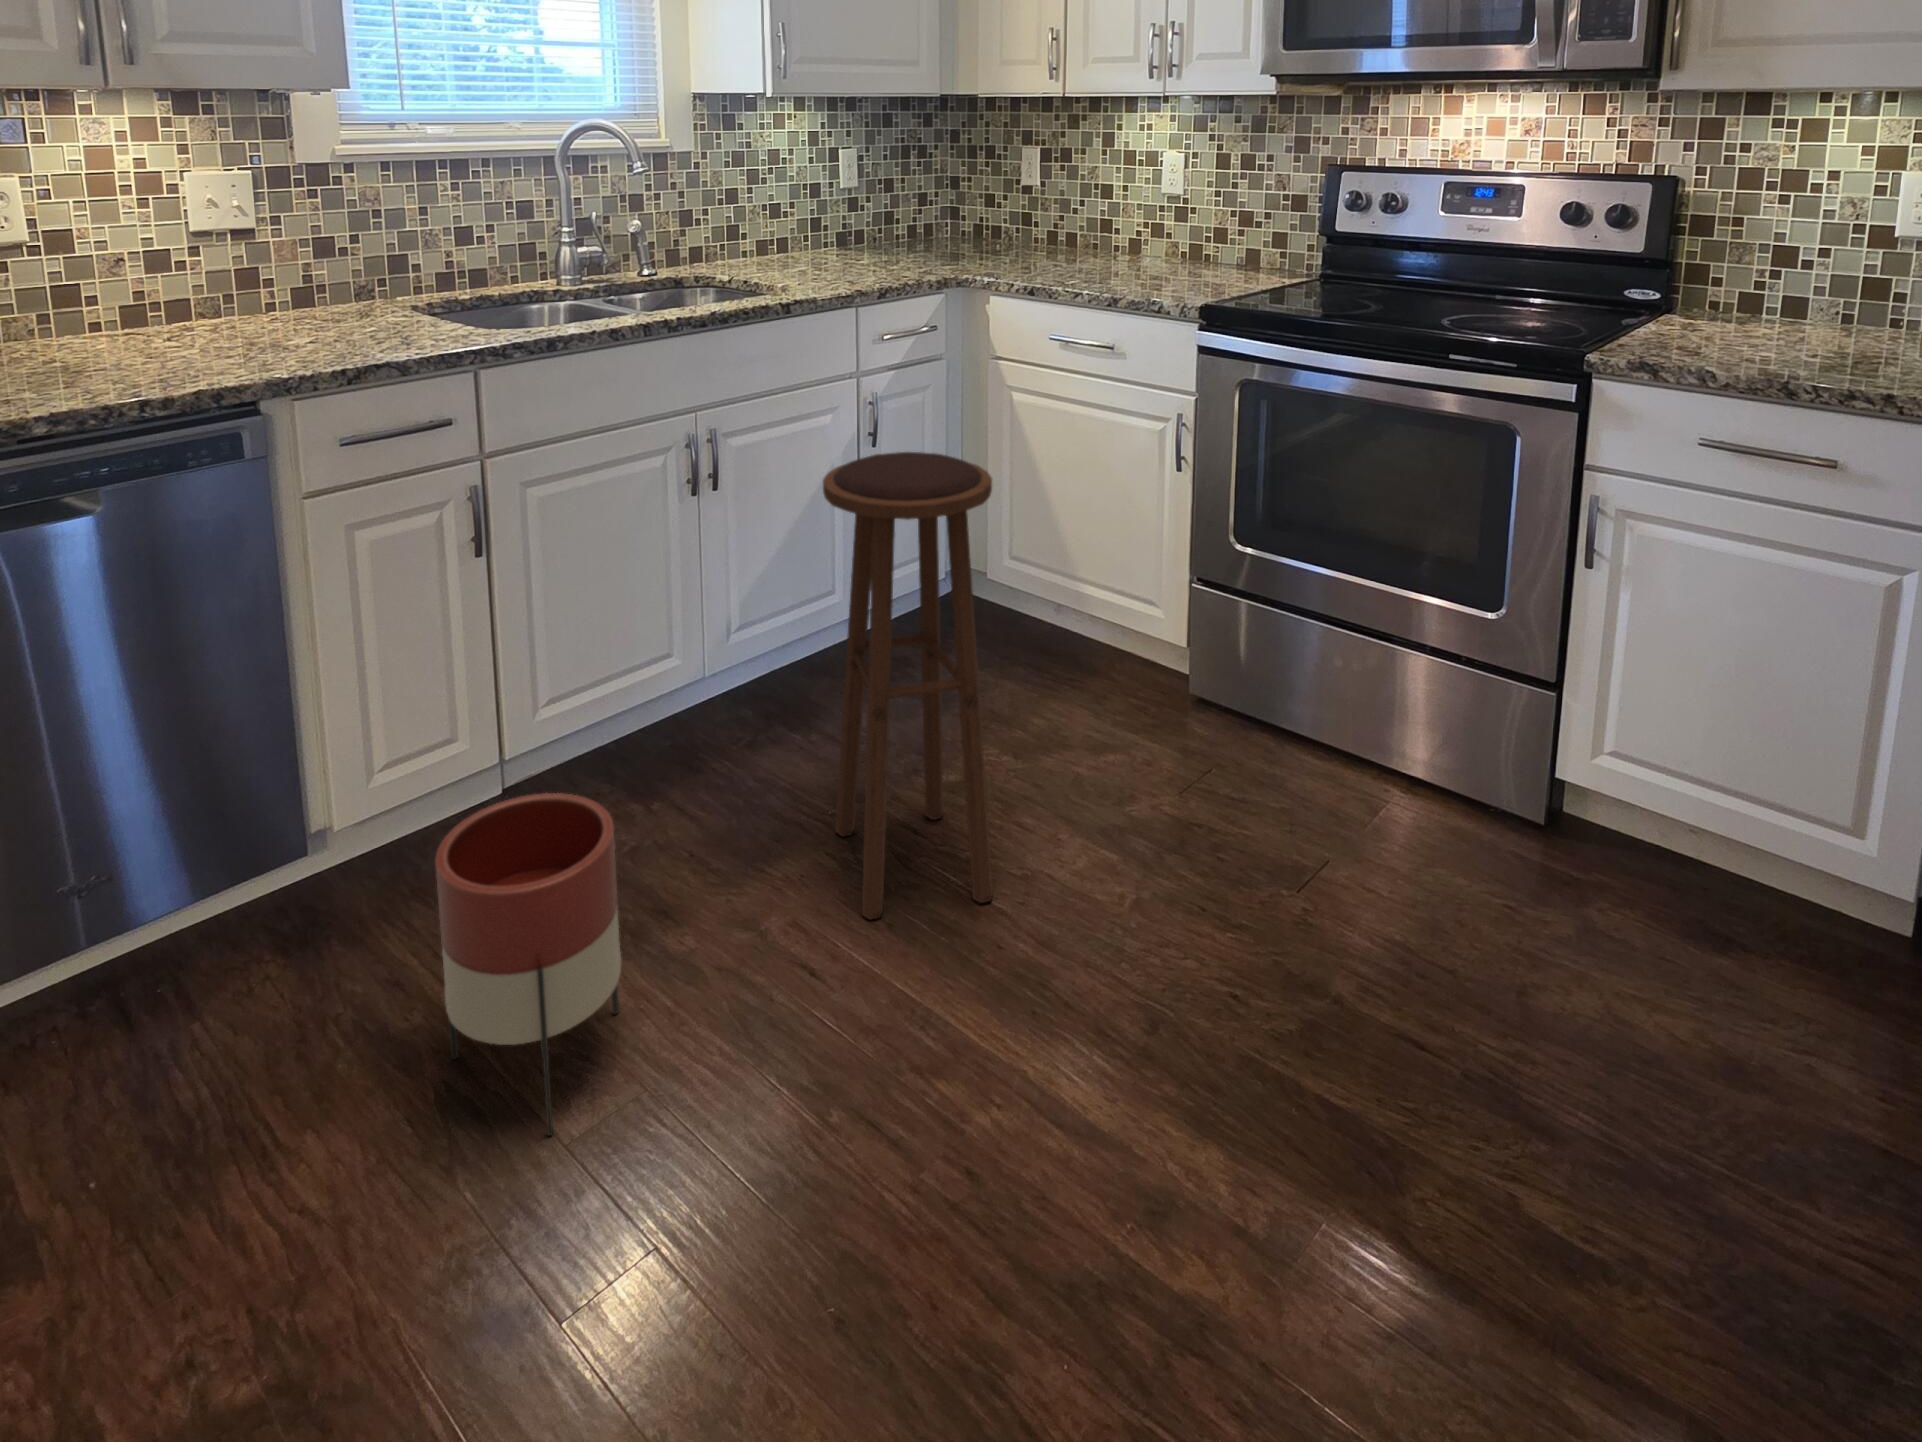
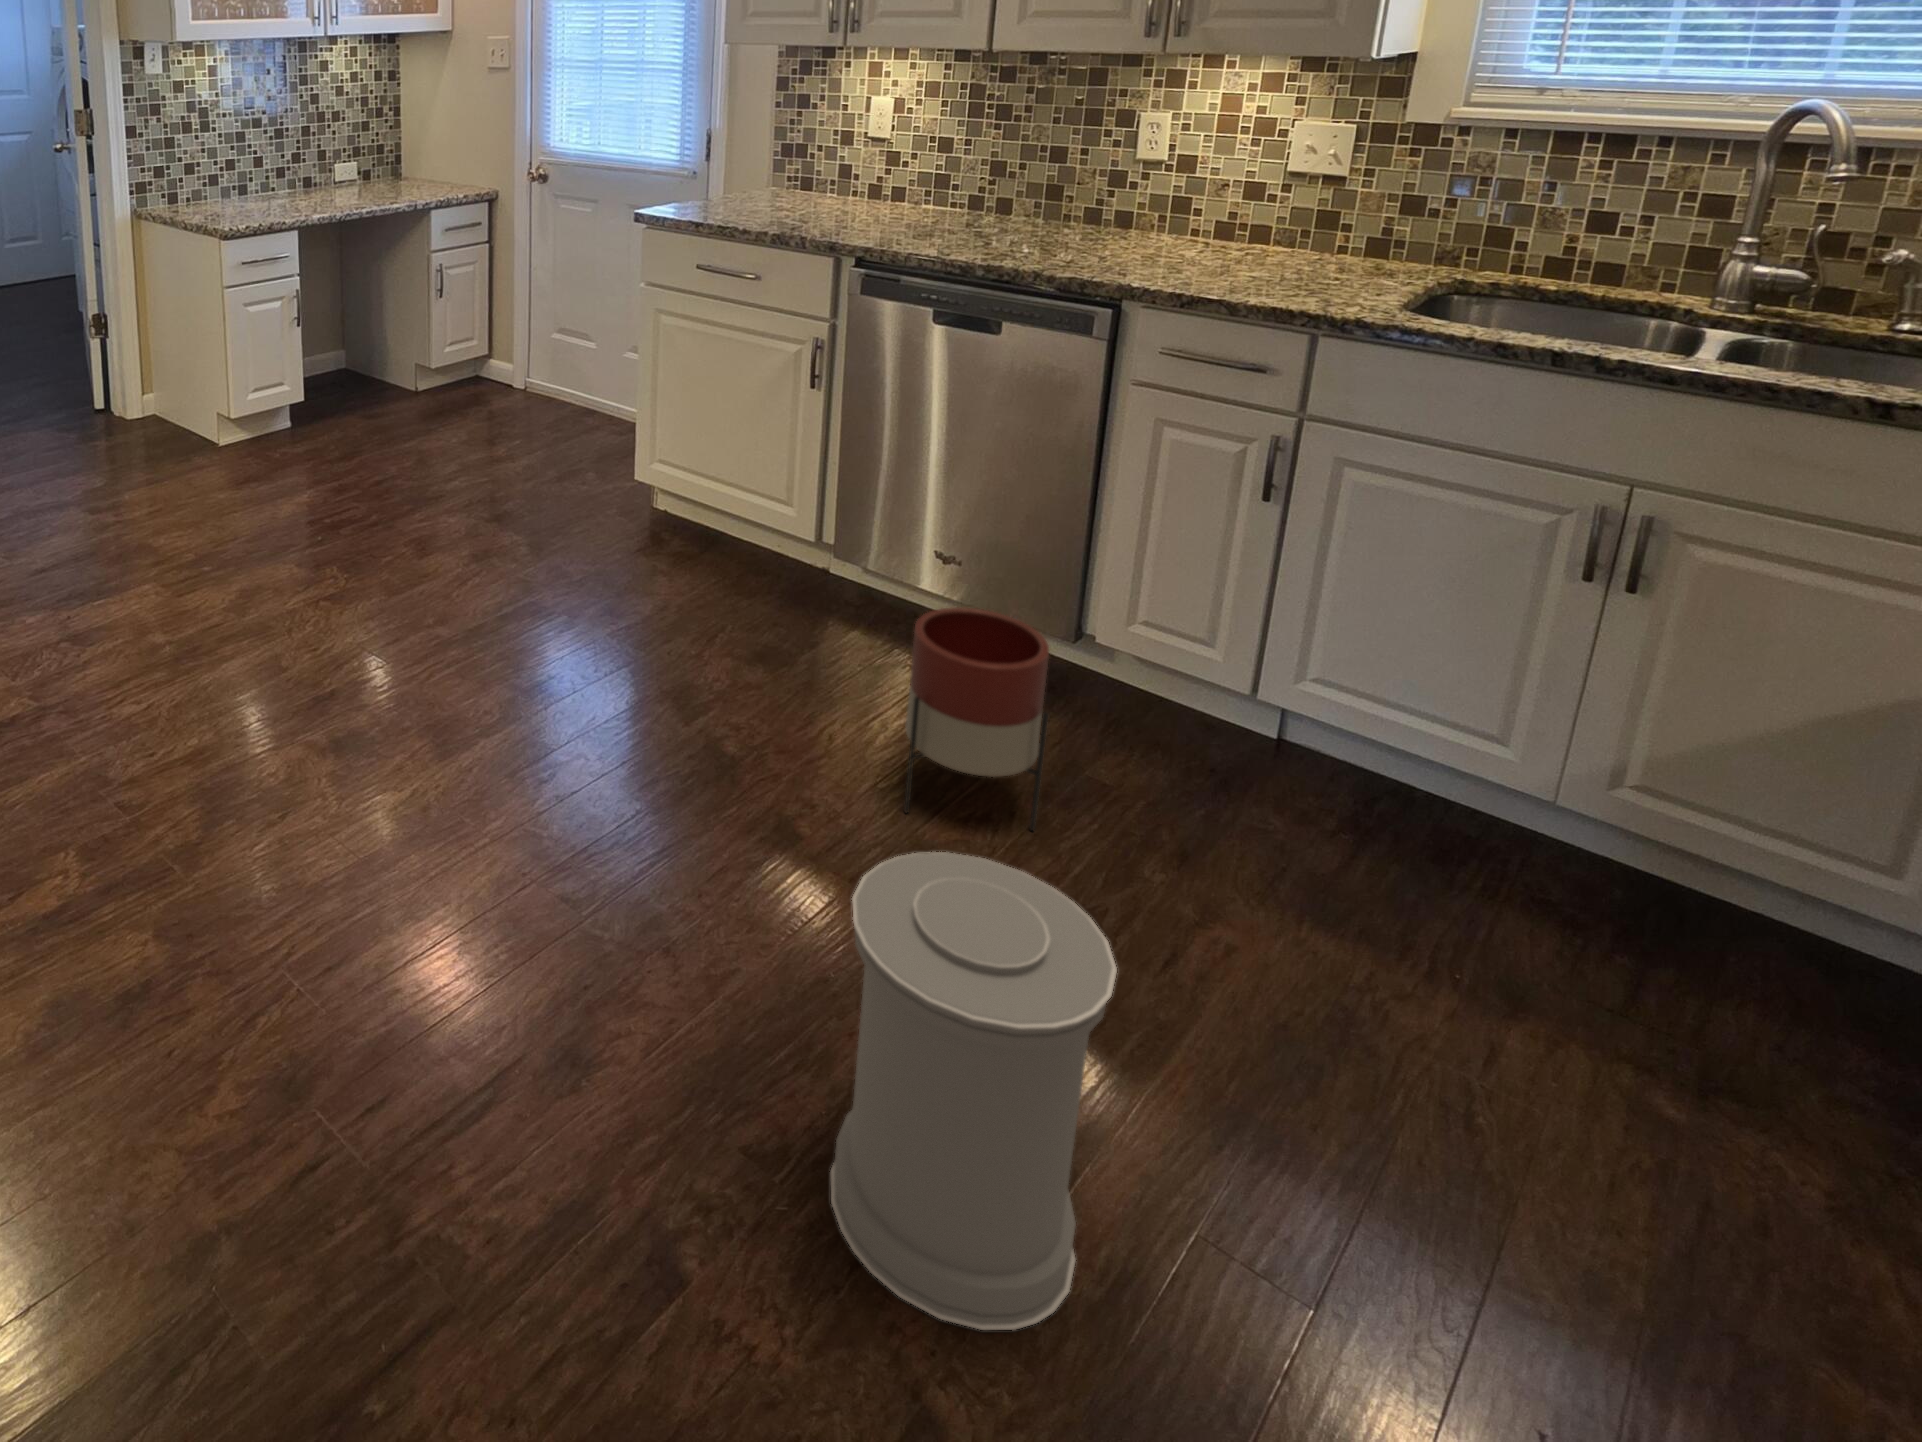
stool: present [823,452,993,919] -> none [1248,542,1597,1107]
trash can: none [1088,832,1352,1341] -> present [830,852,1117,1330]

